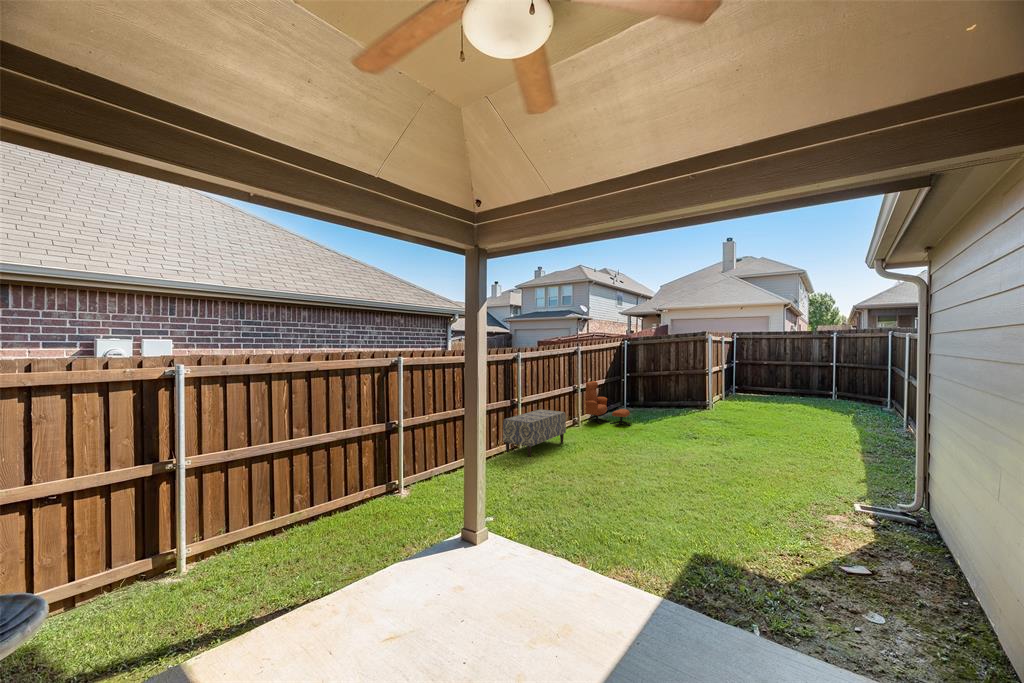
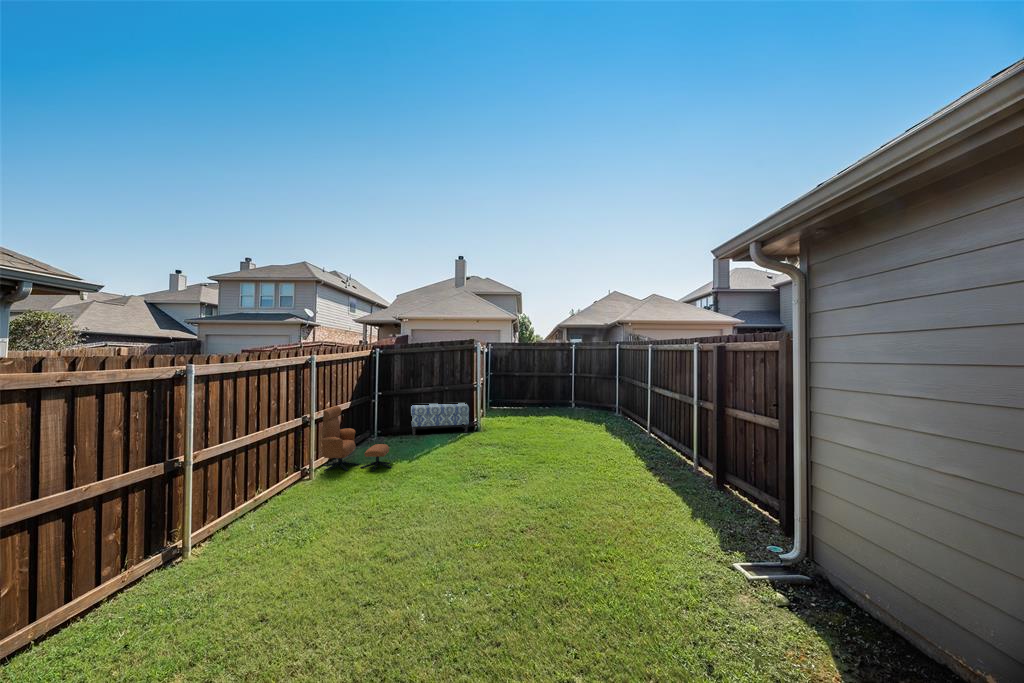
bench: present [503,409,566,457] -> present [411,403,469,435]

